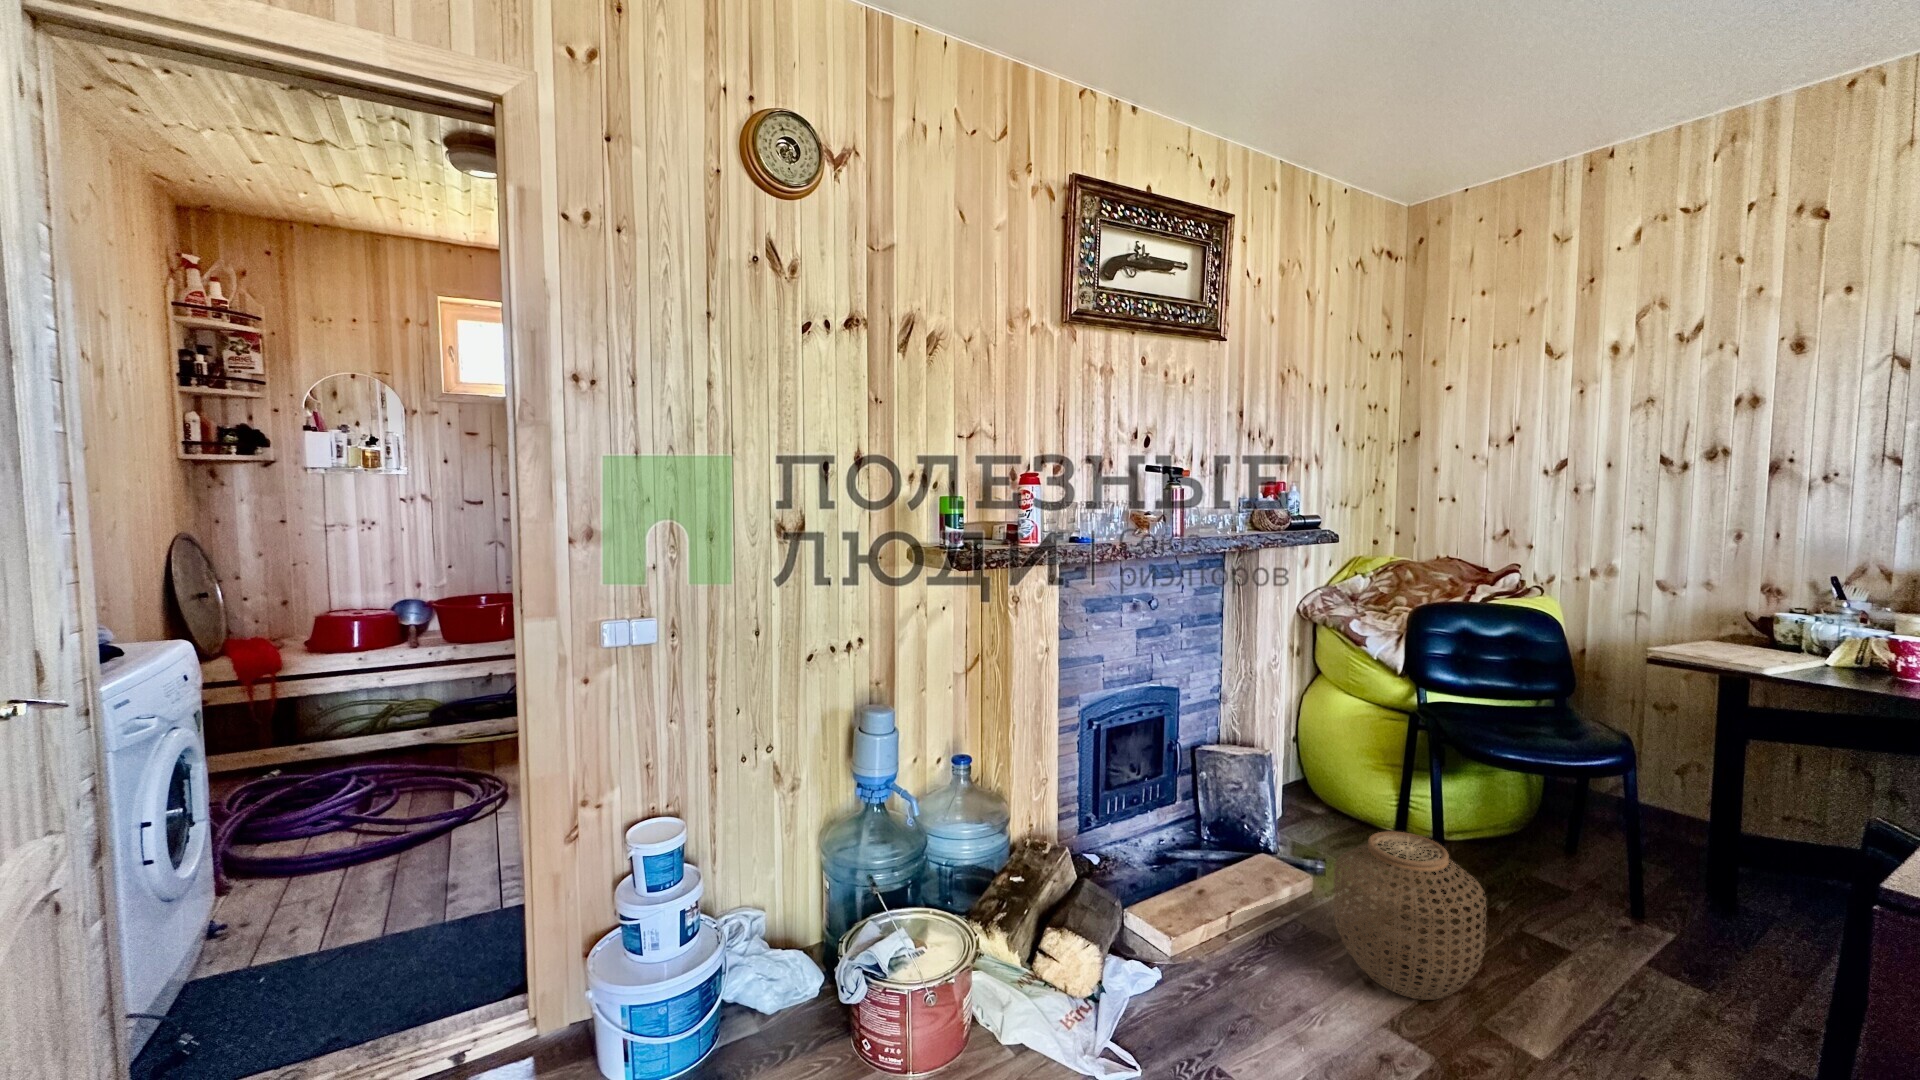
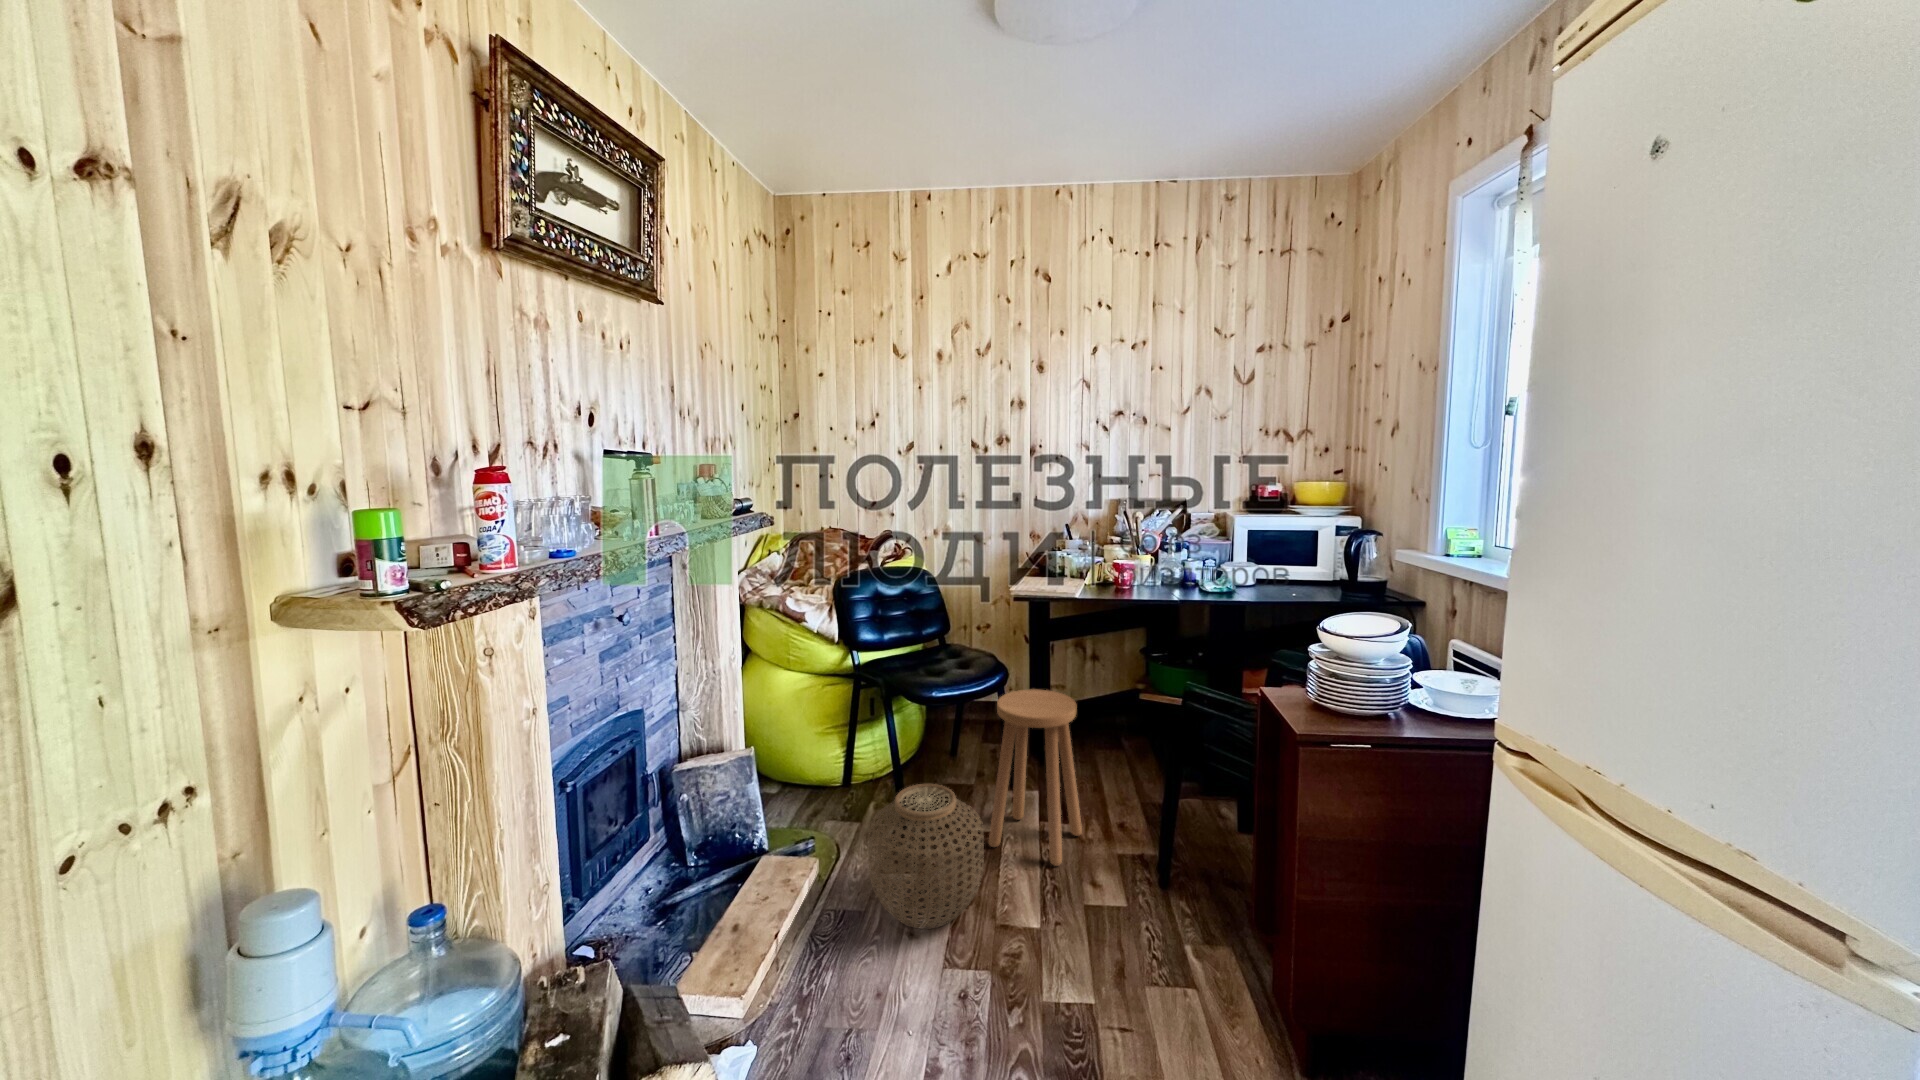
stool: none [1544,779,1728,1035] -> present [989,689,1082,866]

